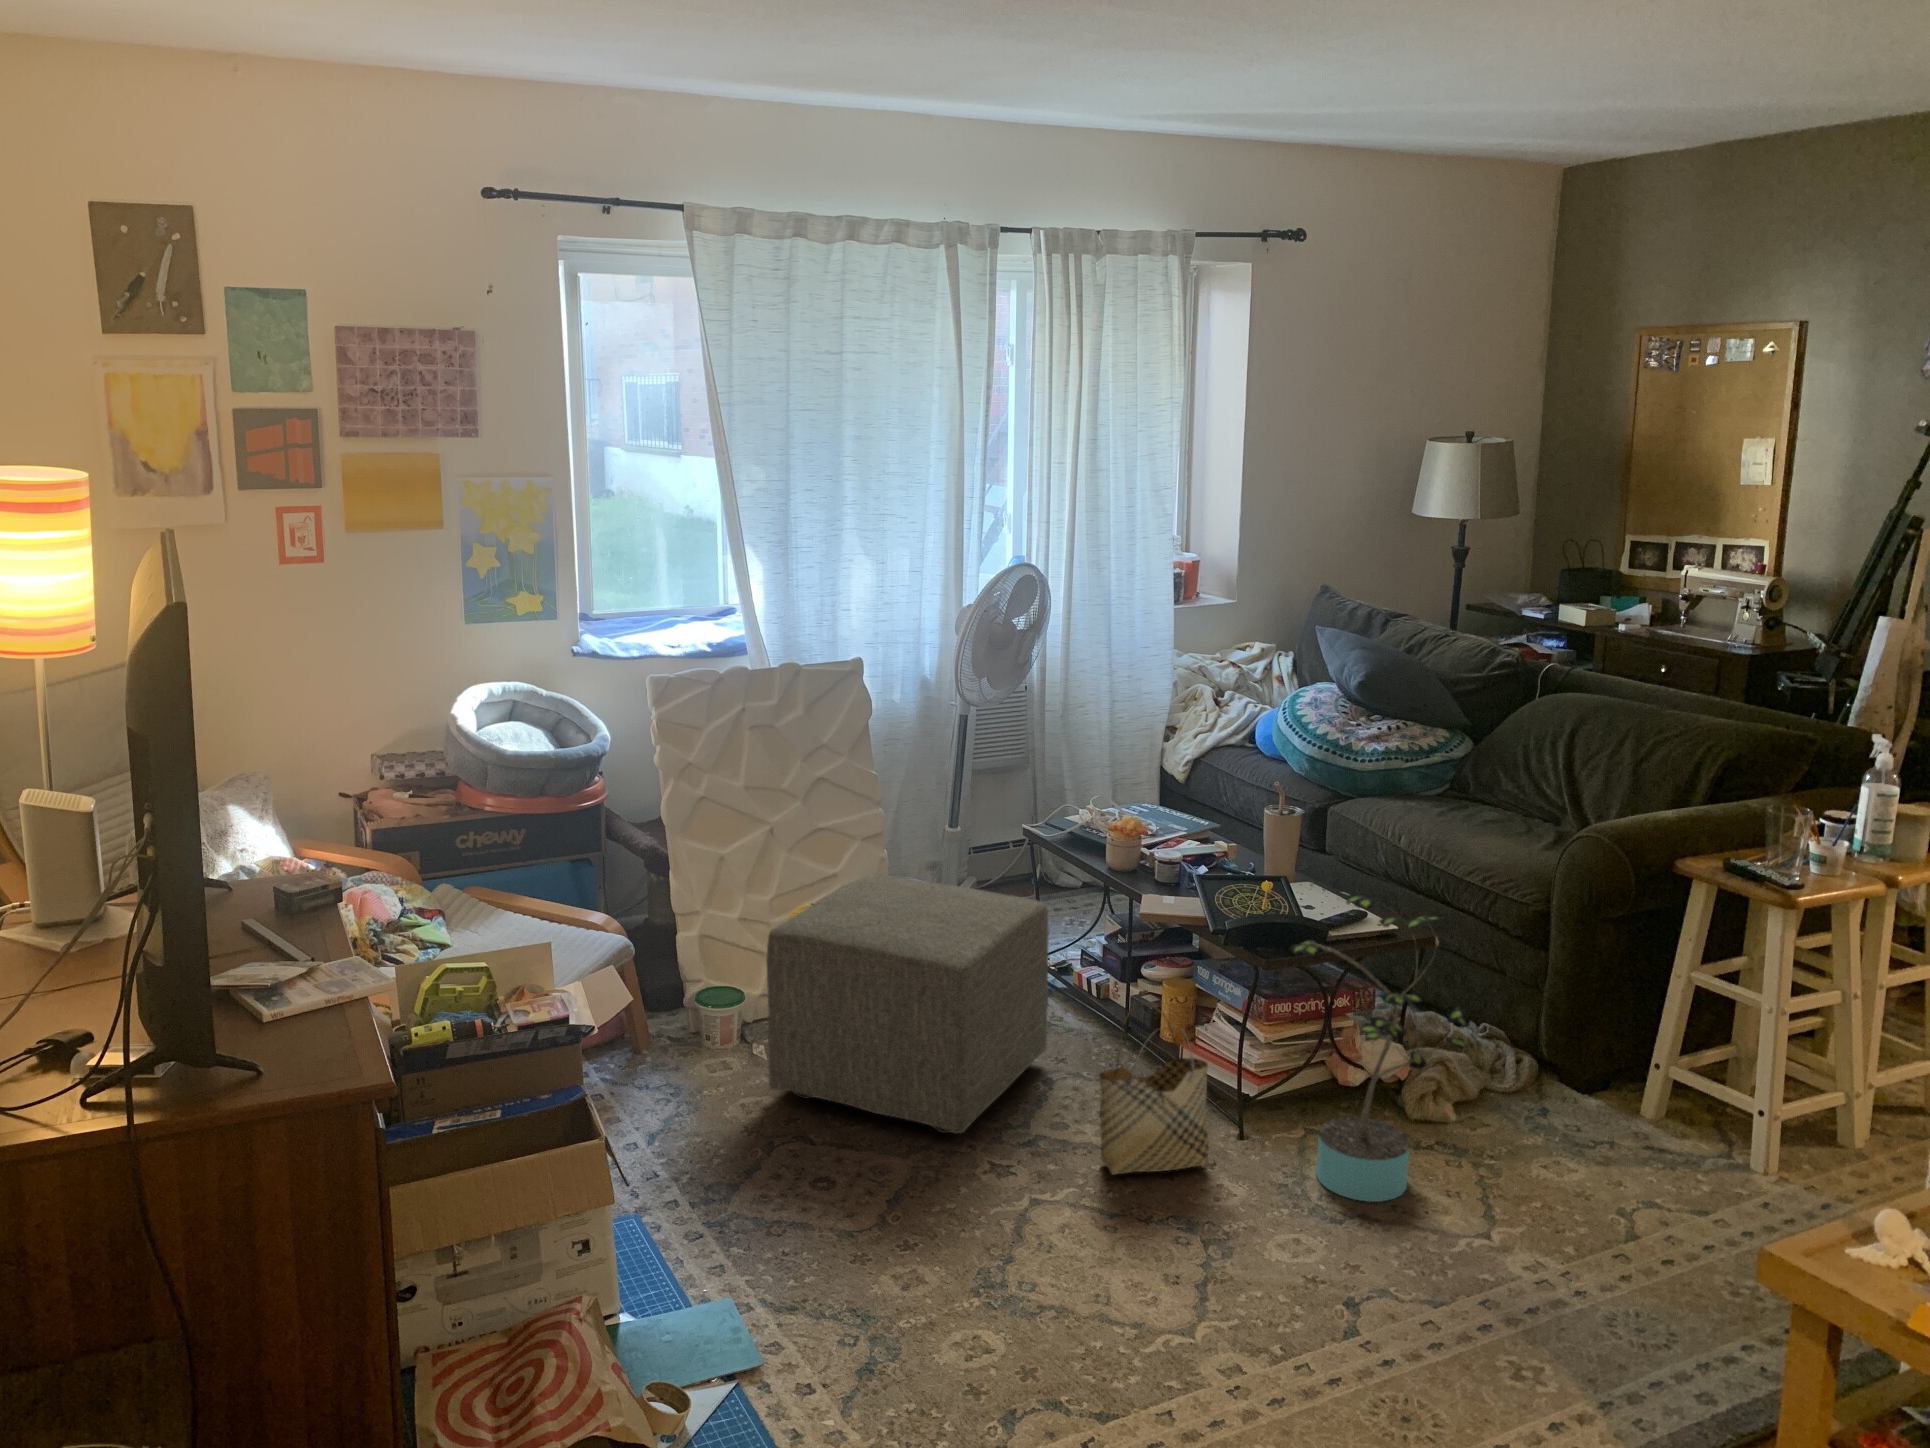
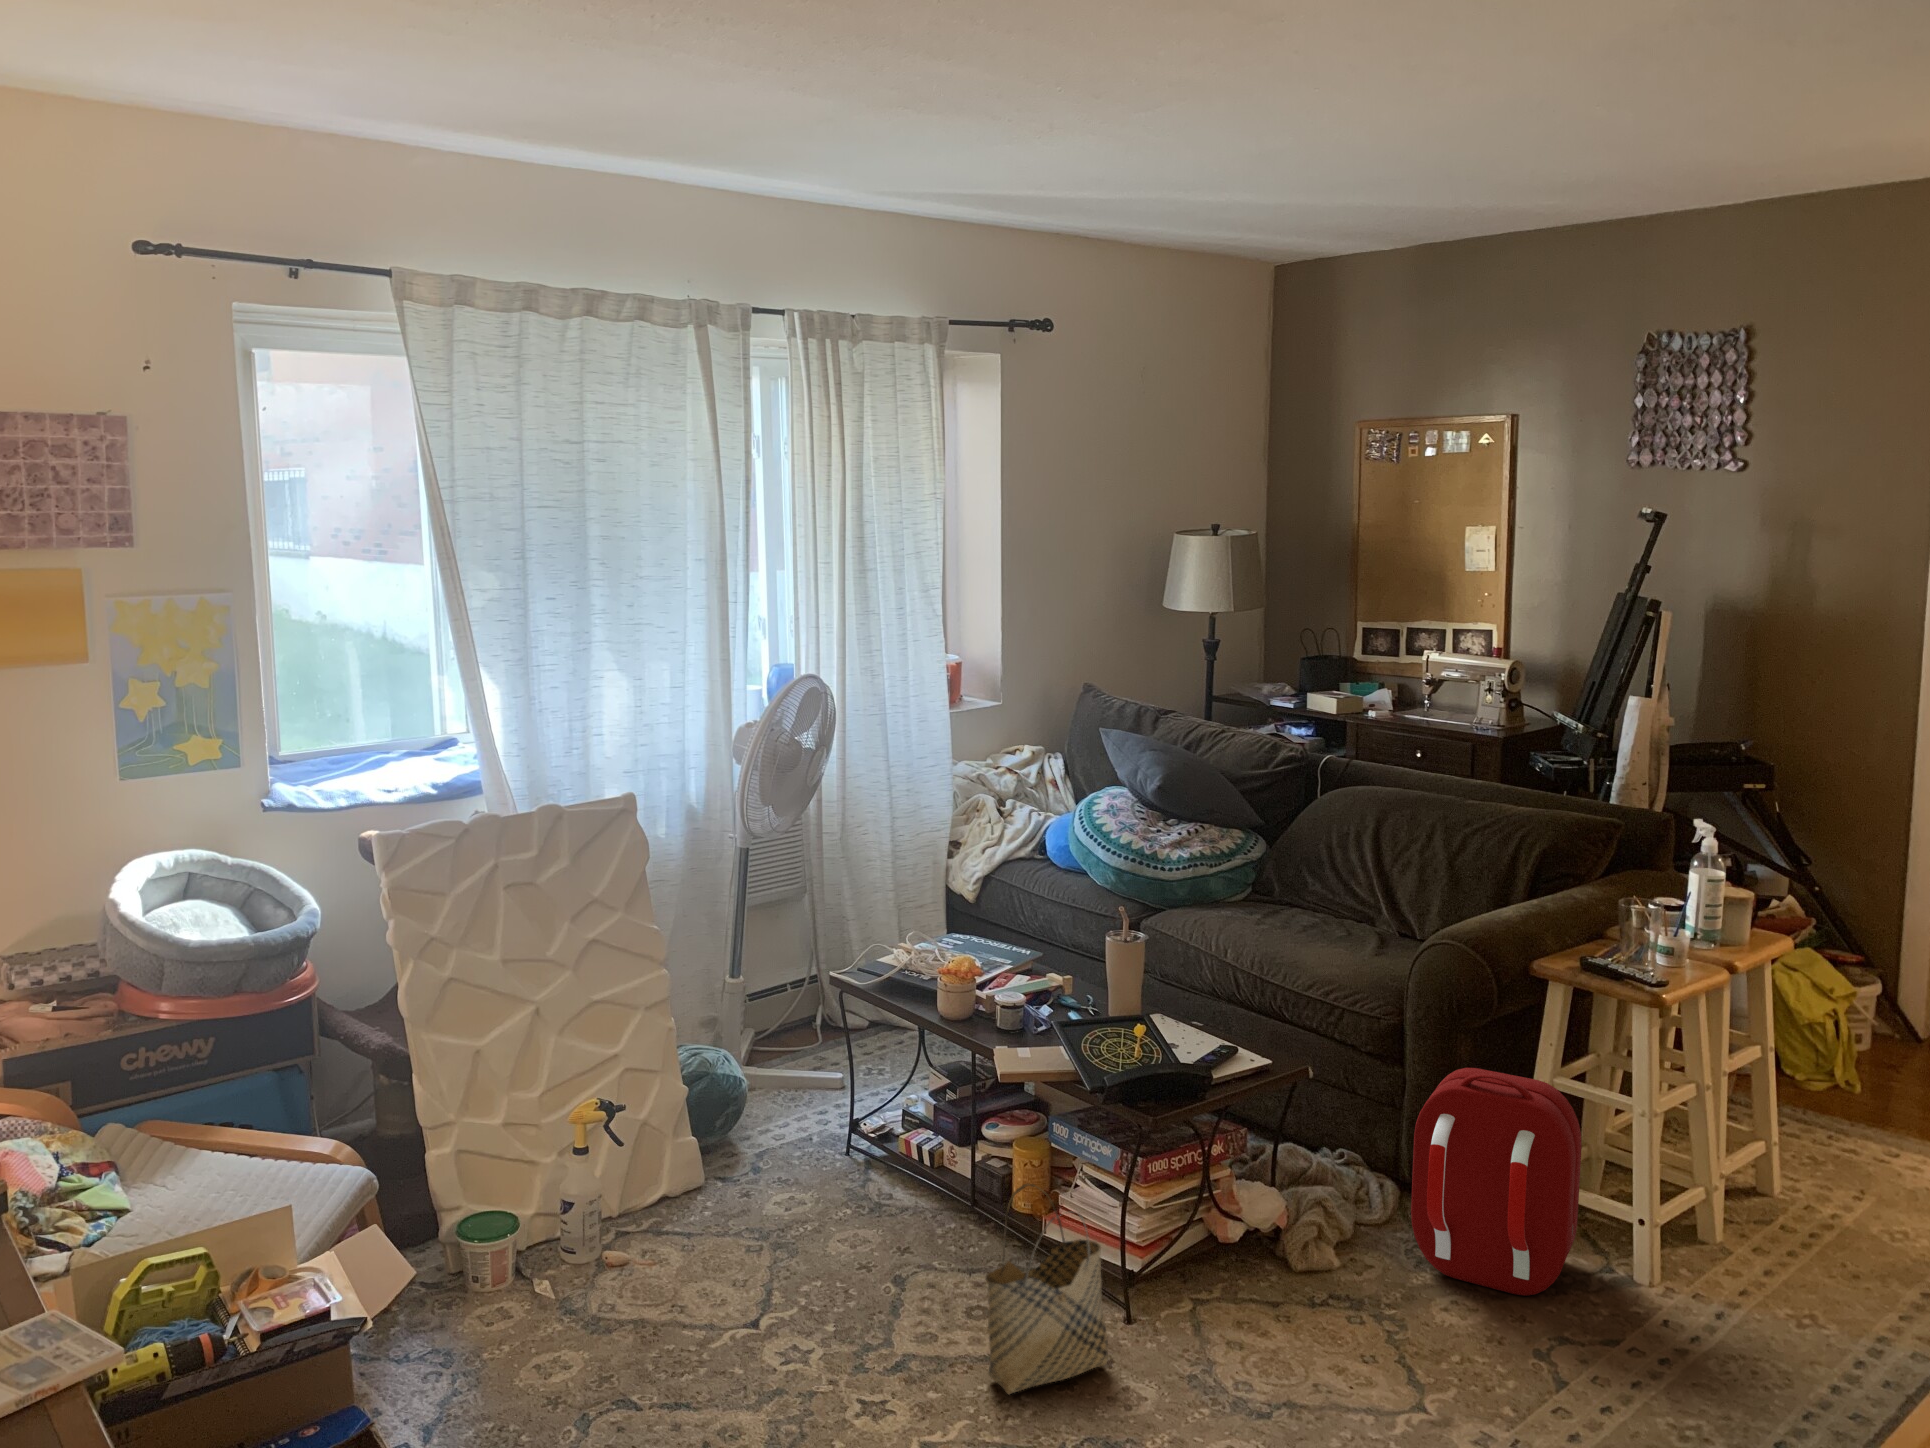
ottoman: present [766,873,1049,1133] -> none [564,1052,890,1370]
potted plant: present [1290,895,1469,1202] -> none [1191,1036,1389,1381]
backpack: none [1528,953,1704,1169] -> present [1410,1068,1582,1296]

